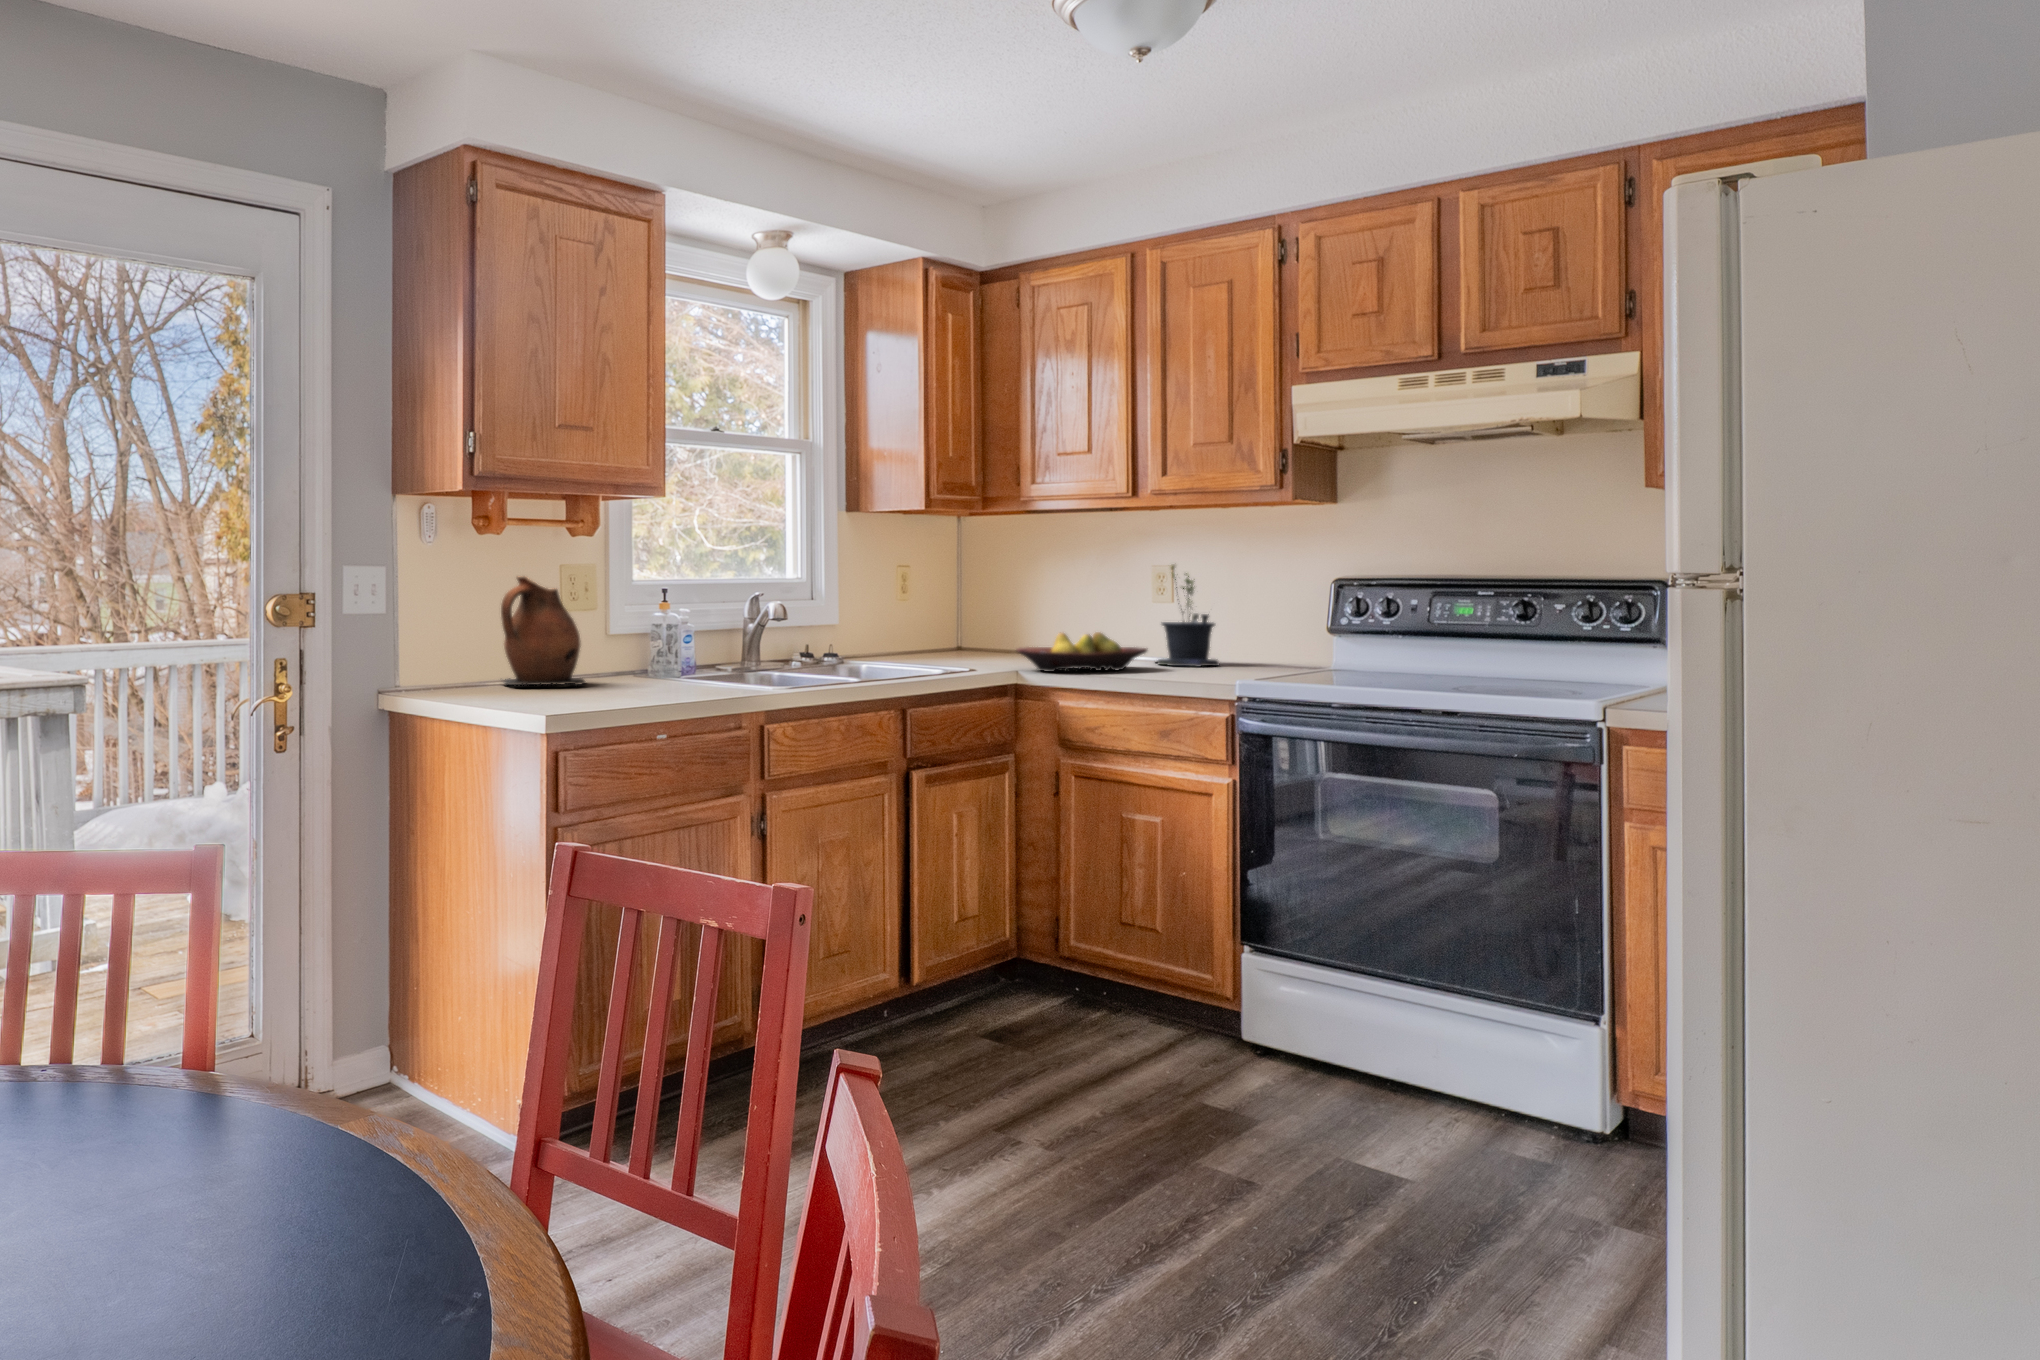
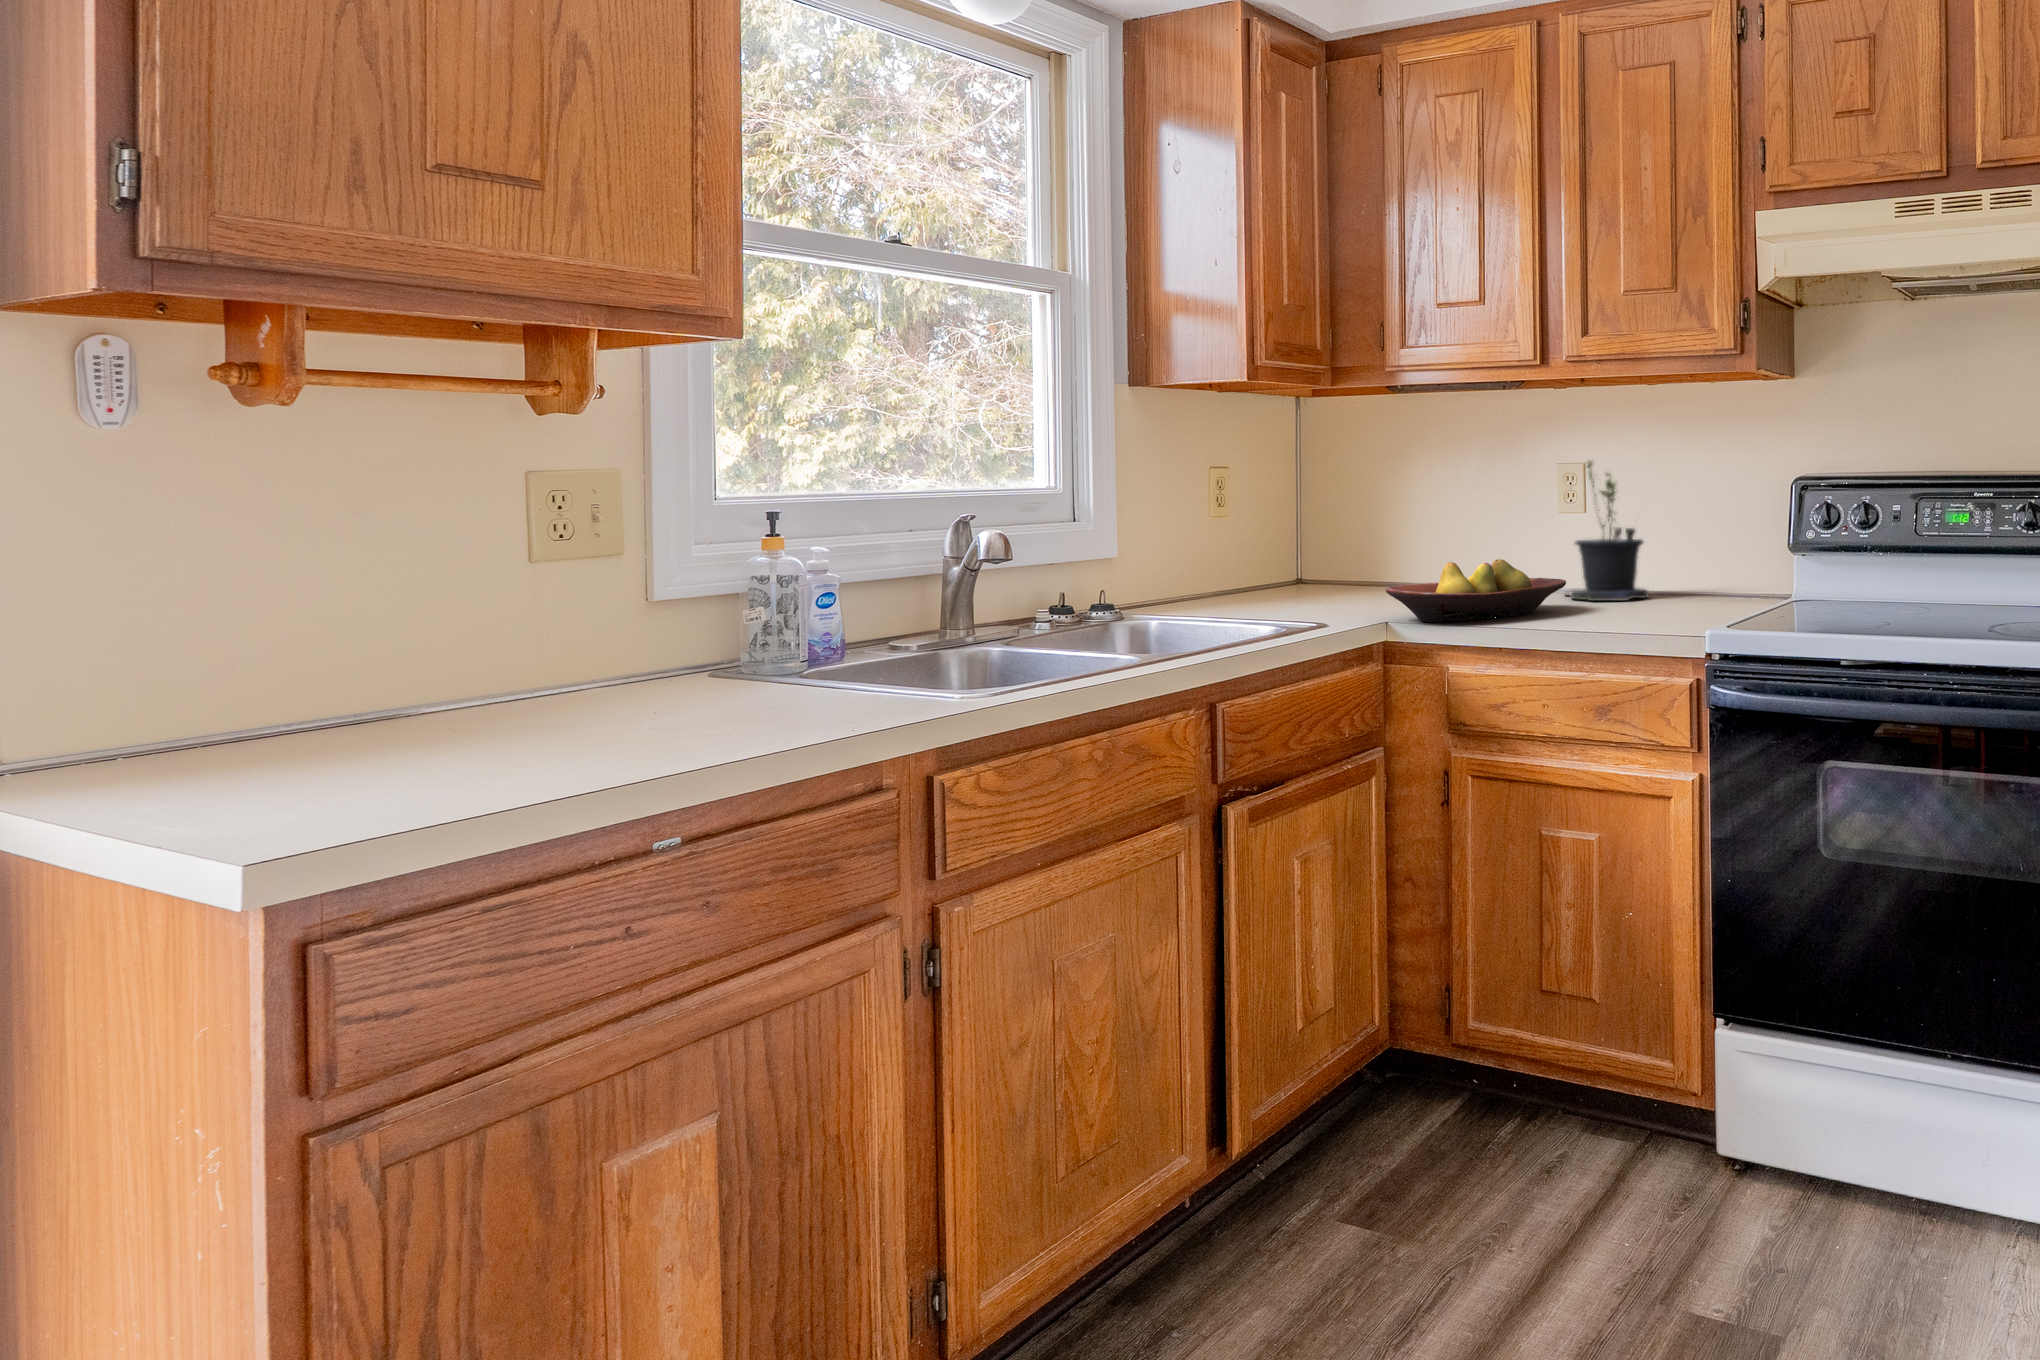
ceramic pitcher: present [501,576,585,685] -> none [330,496,576,730]

